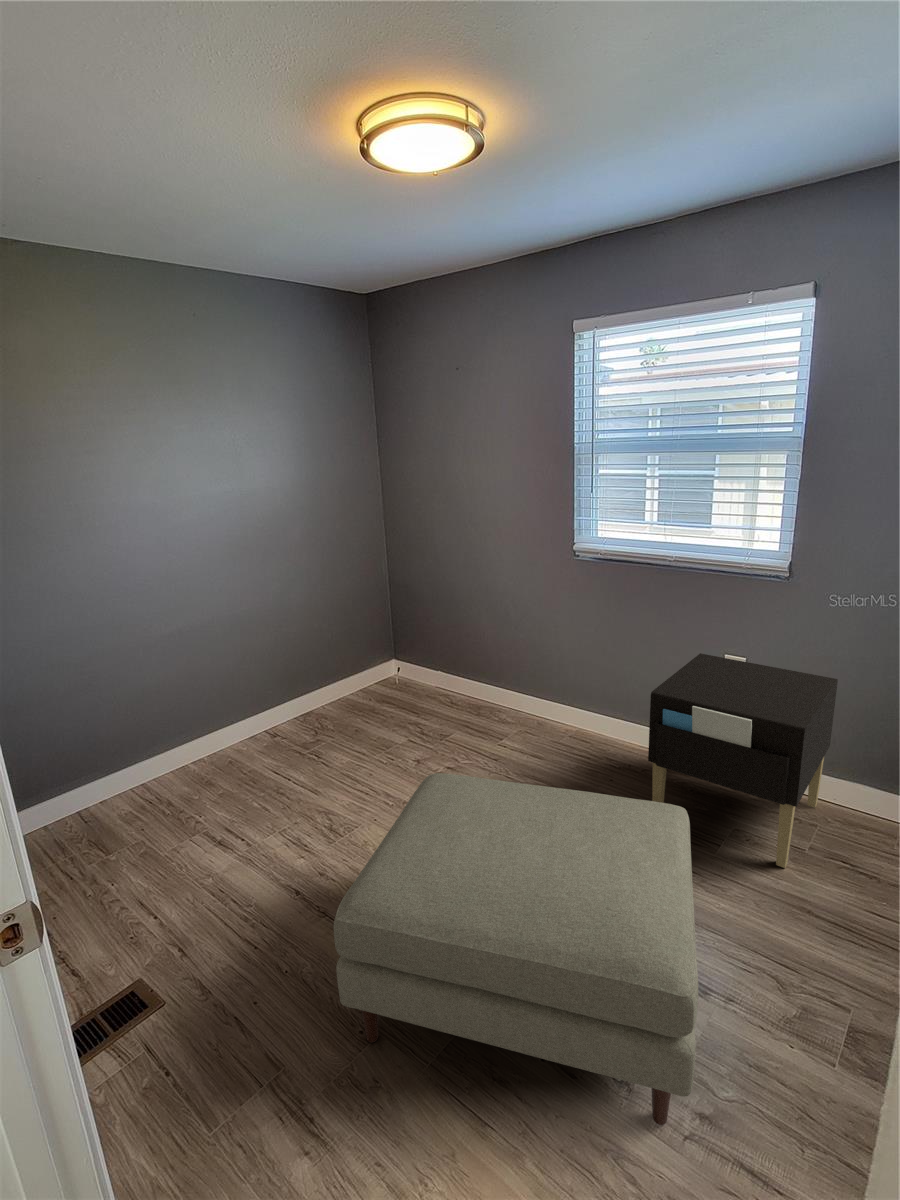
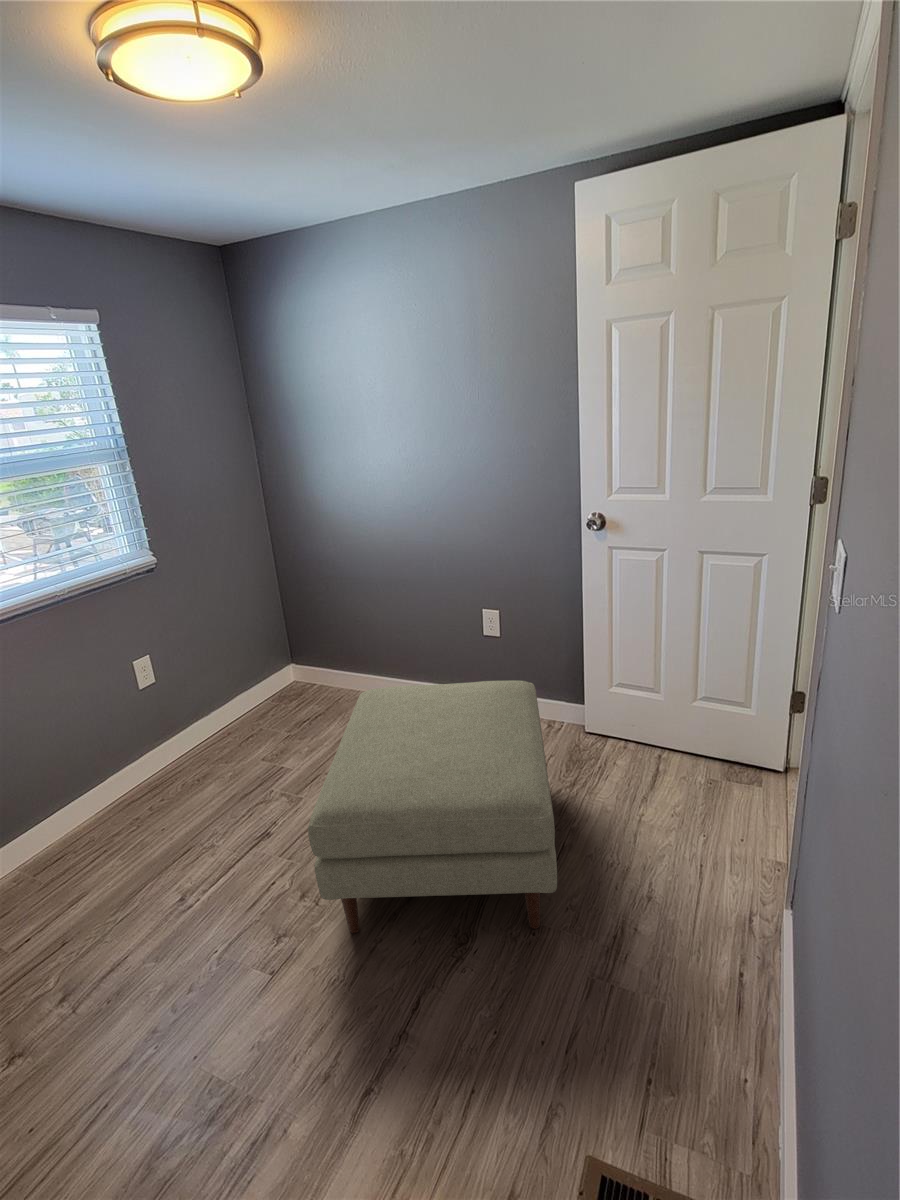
nightstand: present [648,653,838,868] -> none [121,625,311,800]

